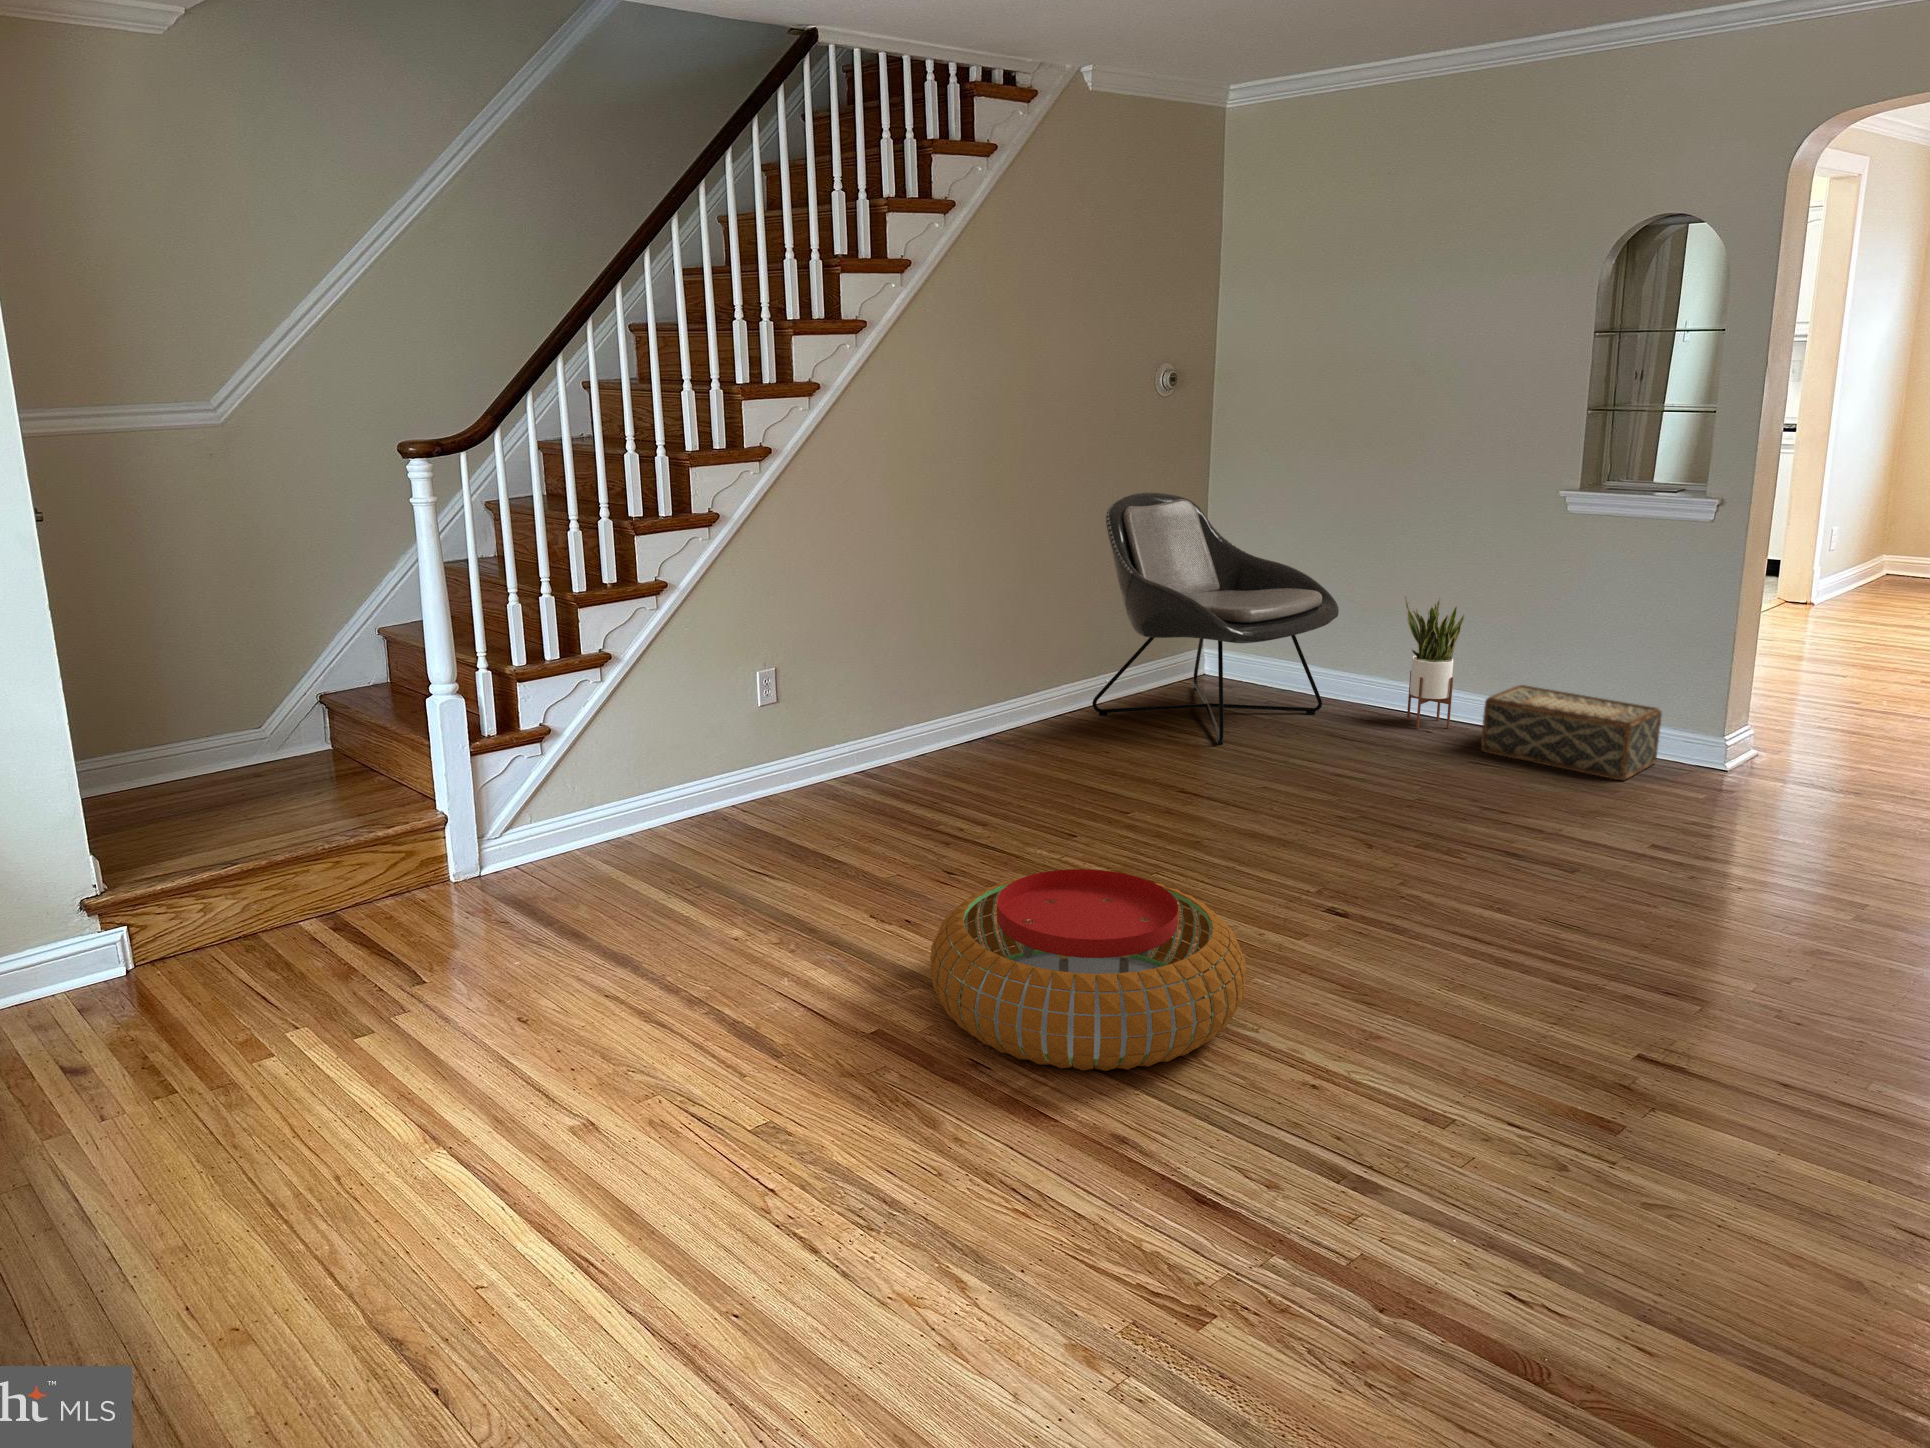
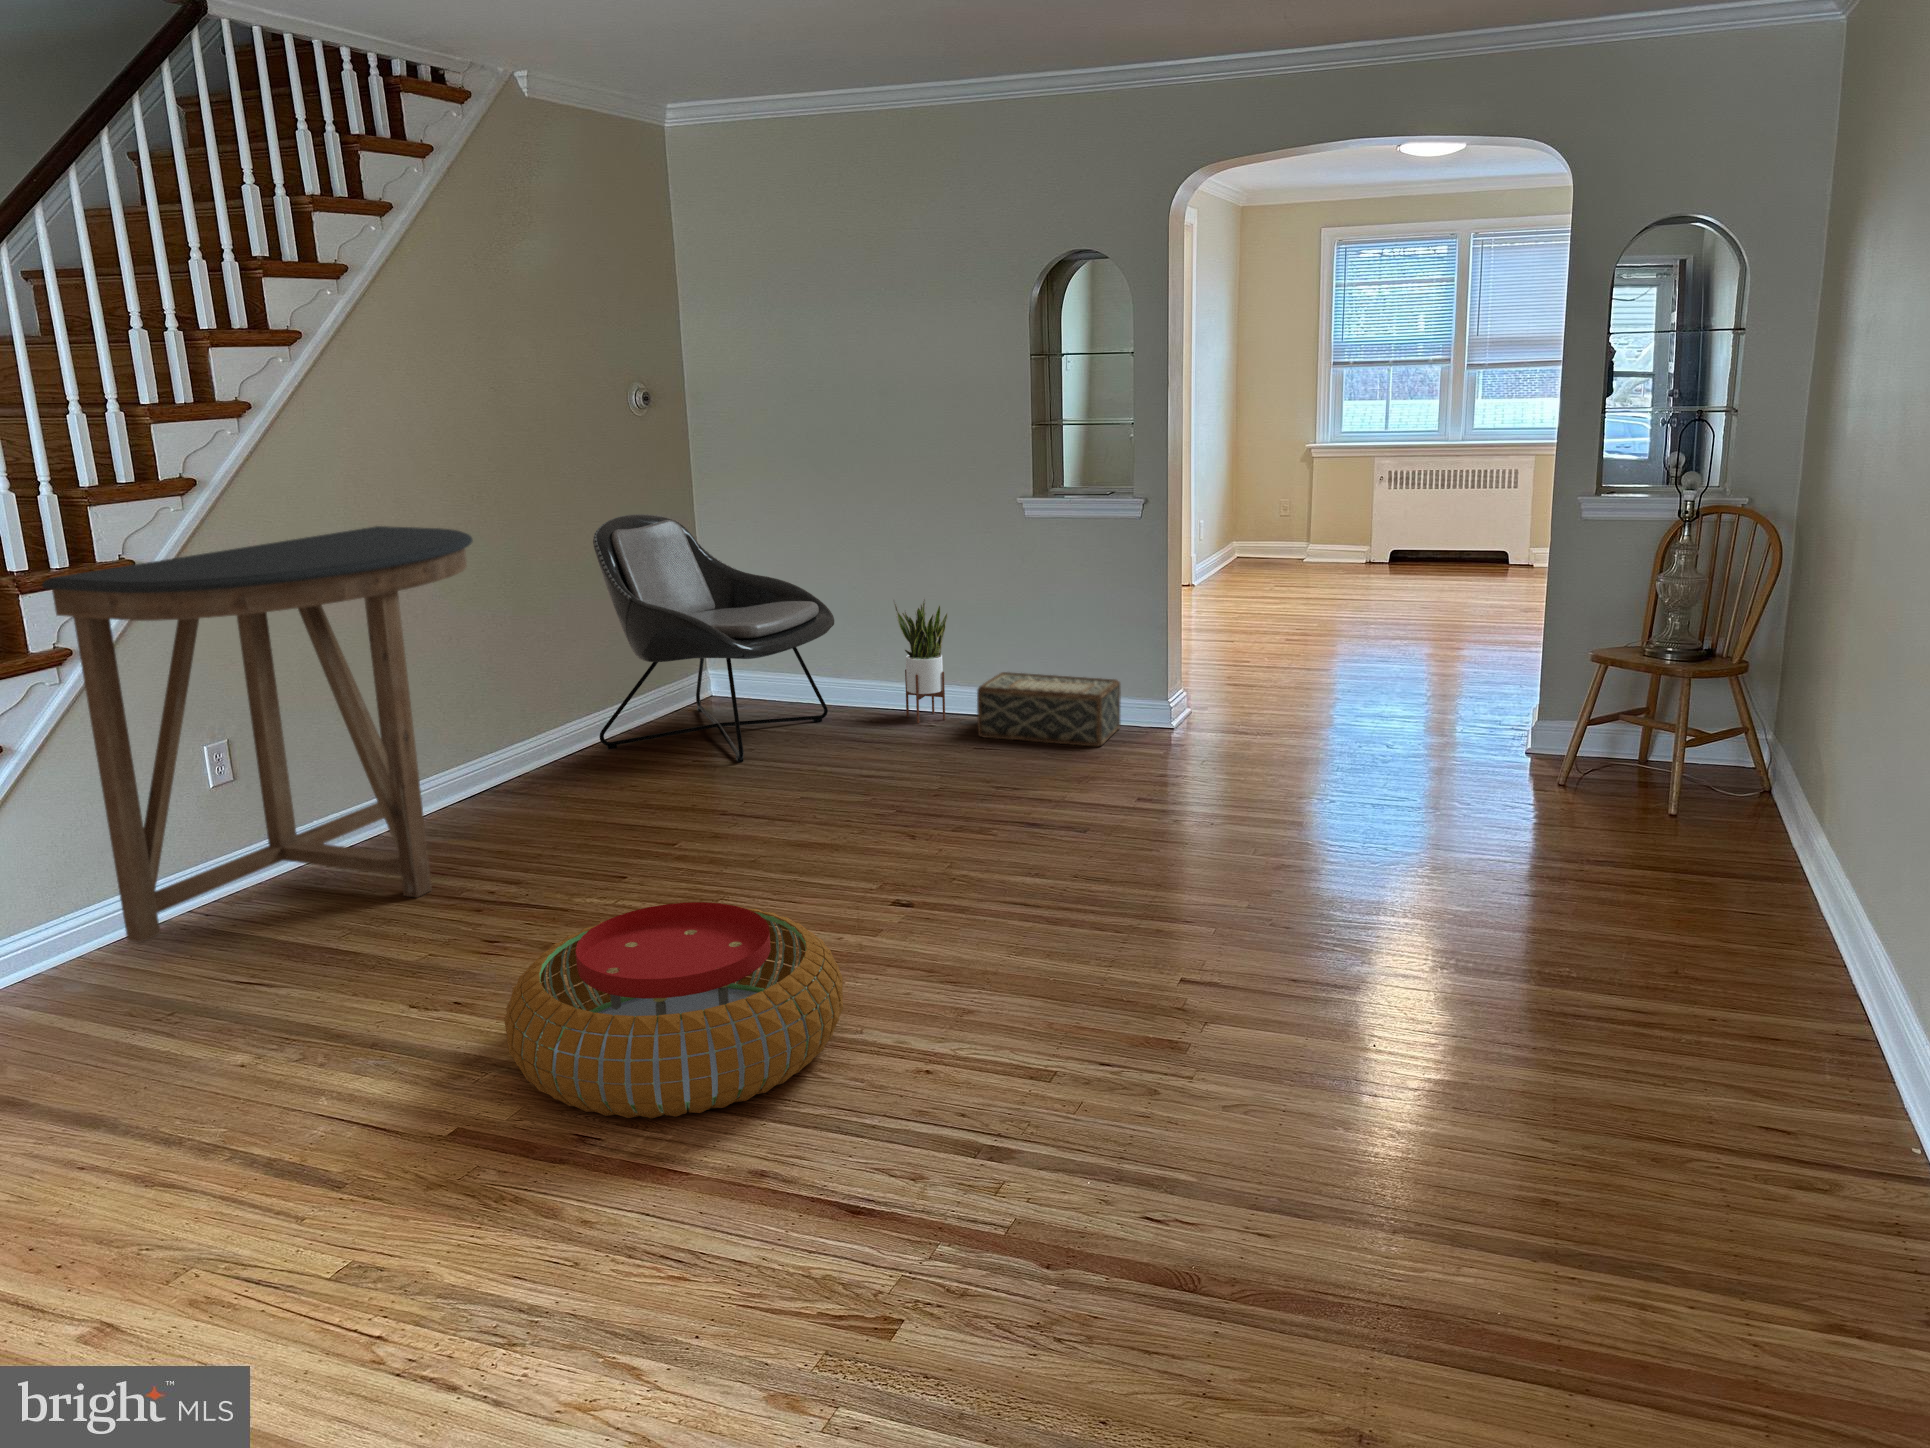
console table: none [647,492,984,827] -> present [42,526,473,942]

